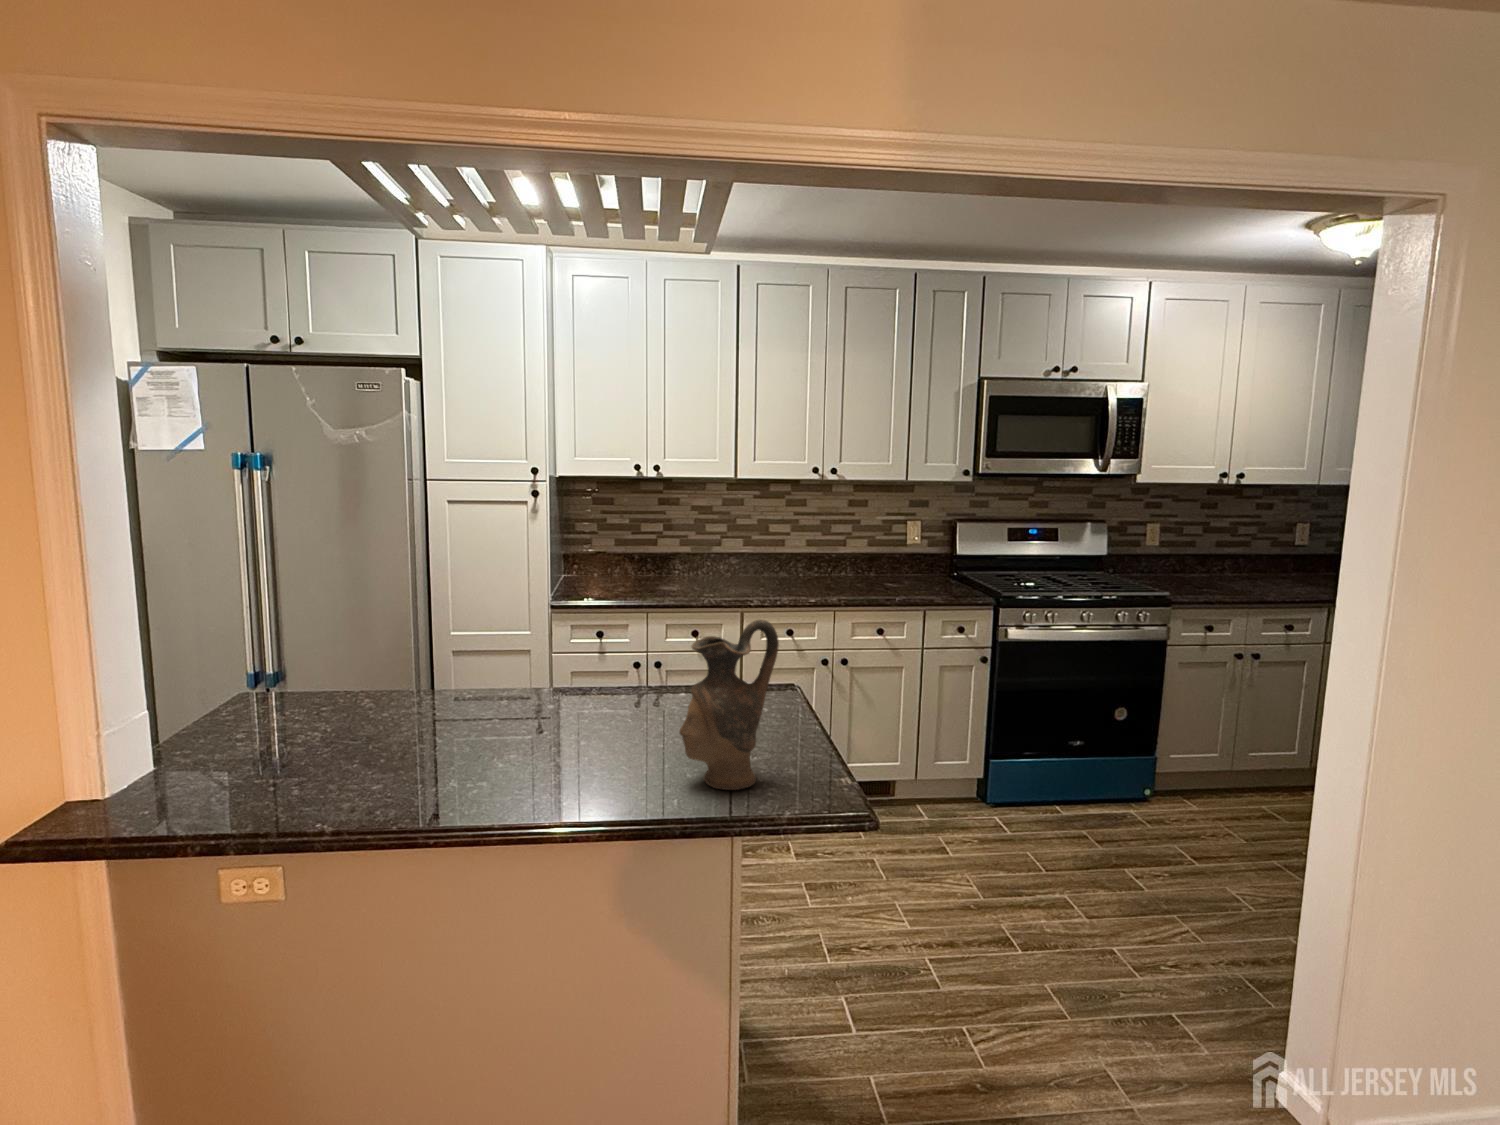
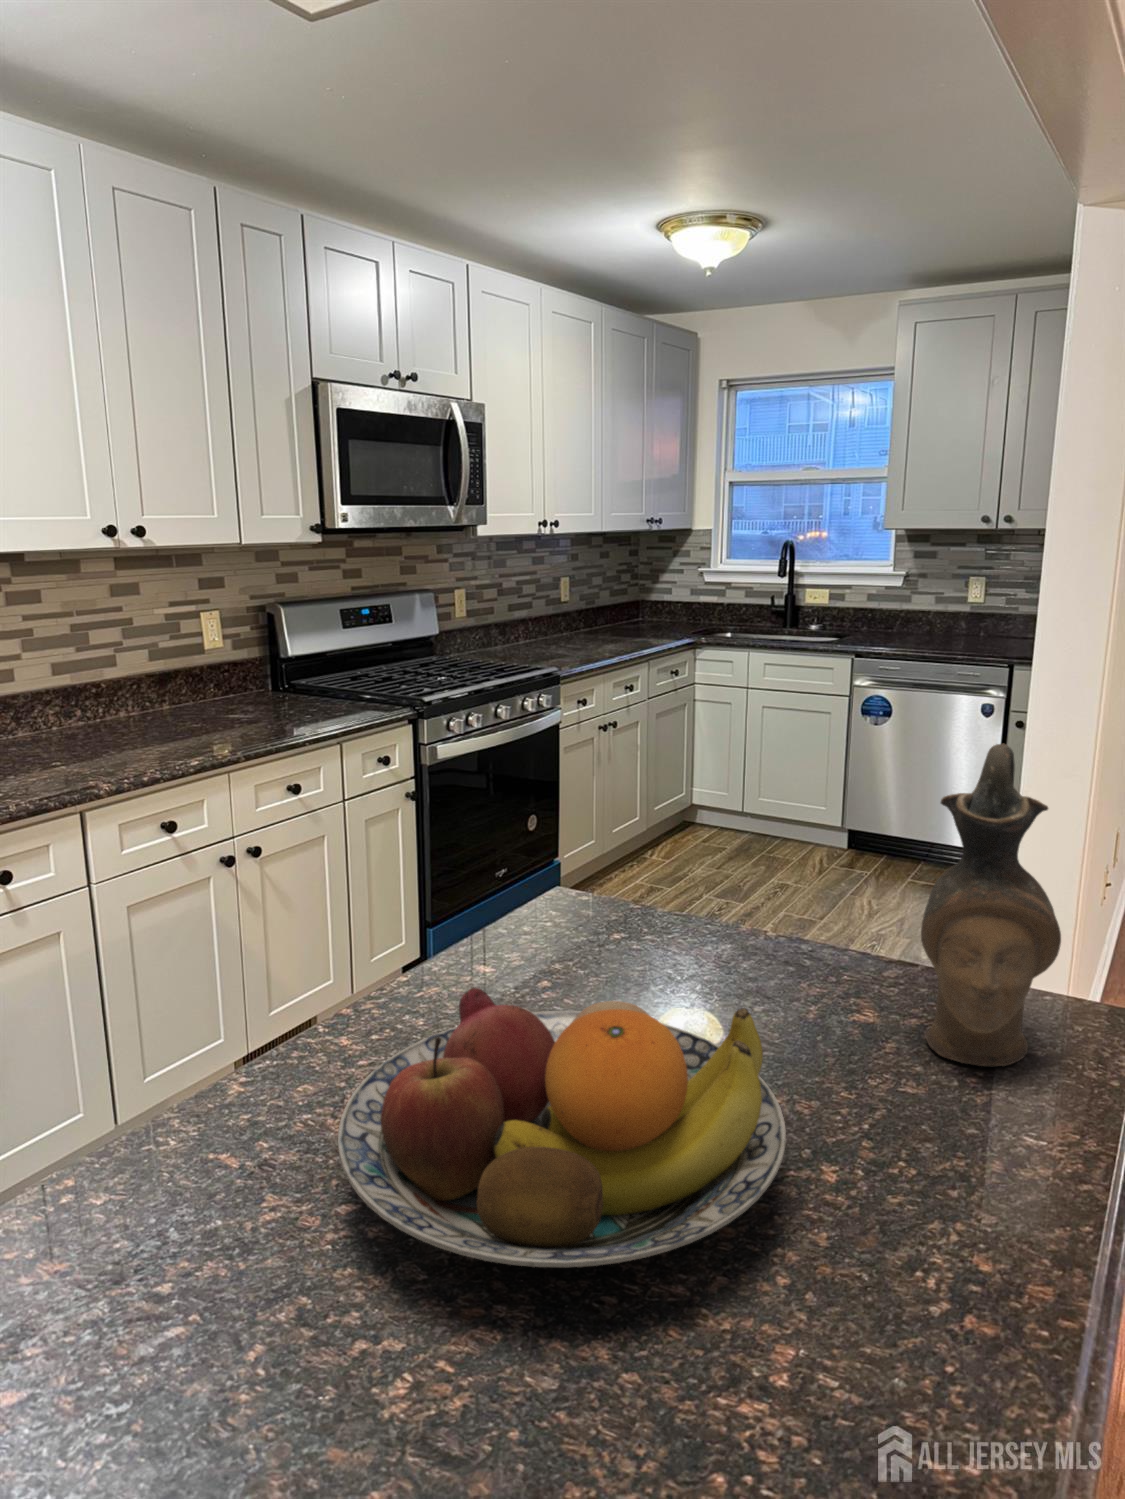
fruit bowl: none [437,667,614,752] -> present [338,987,786,1267]

